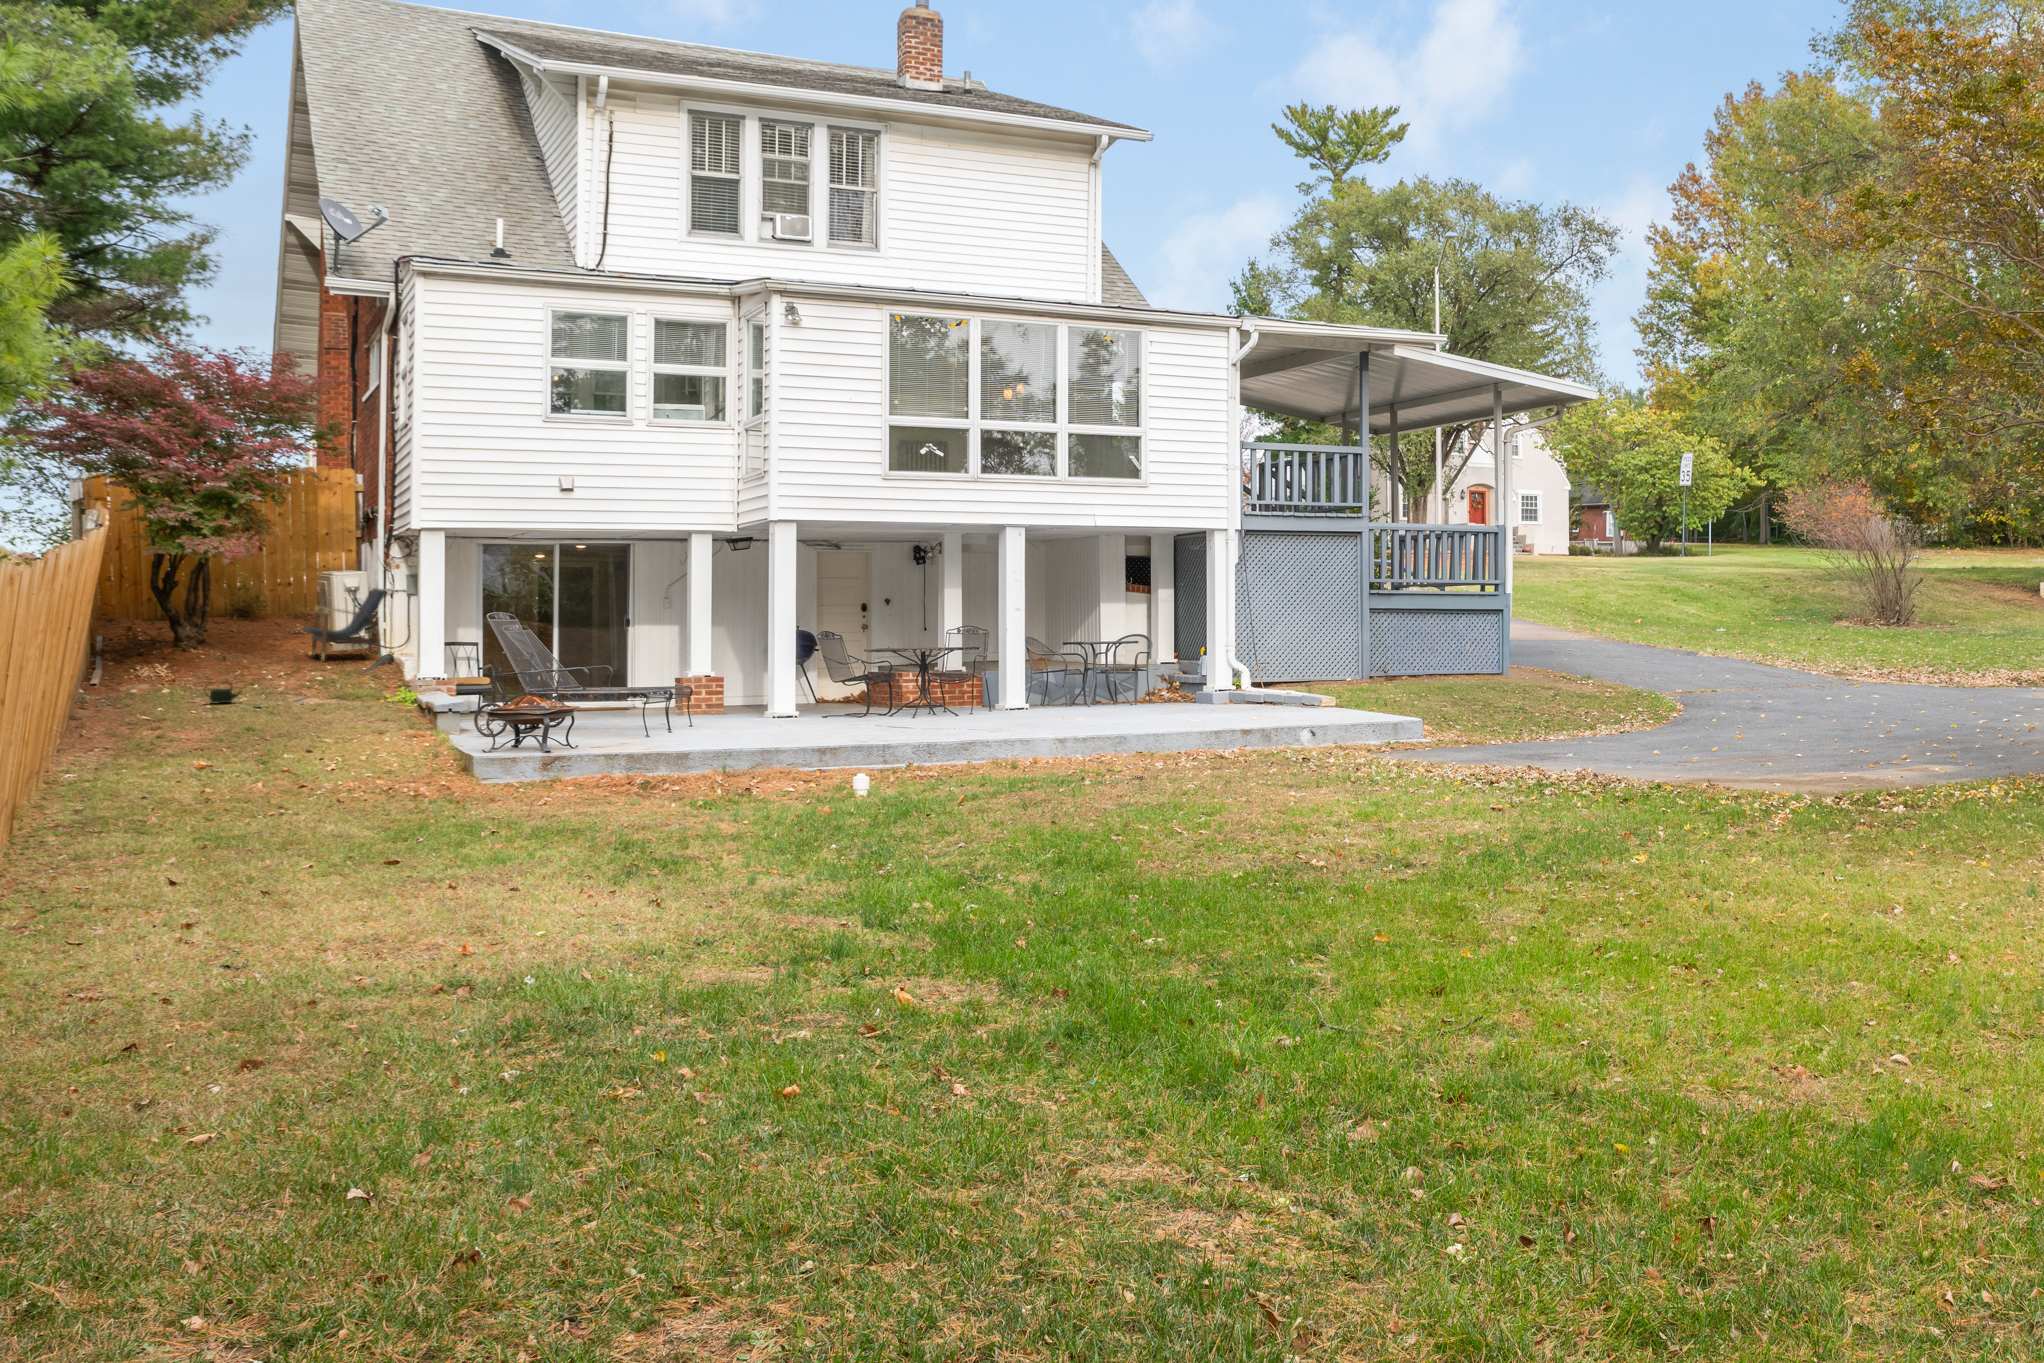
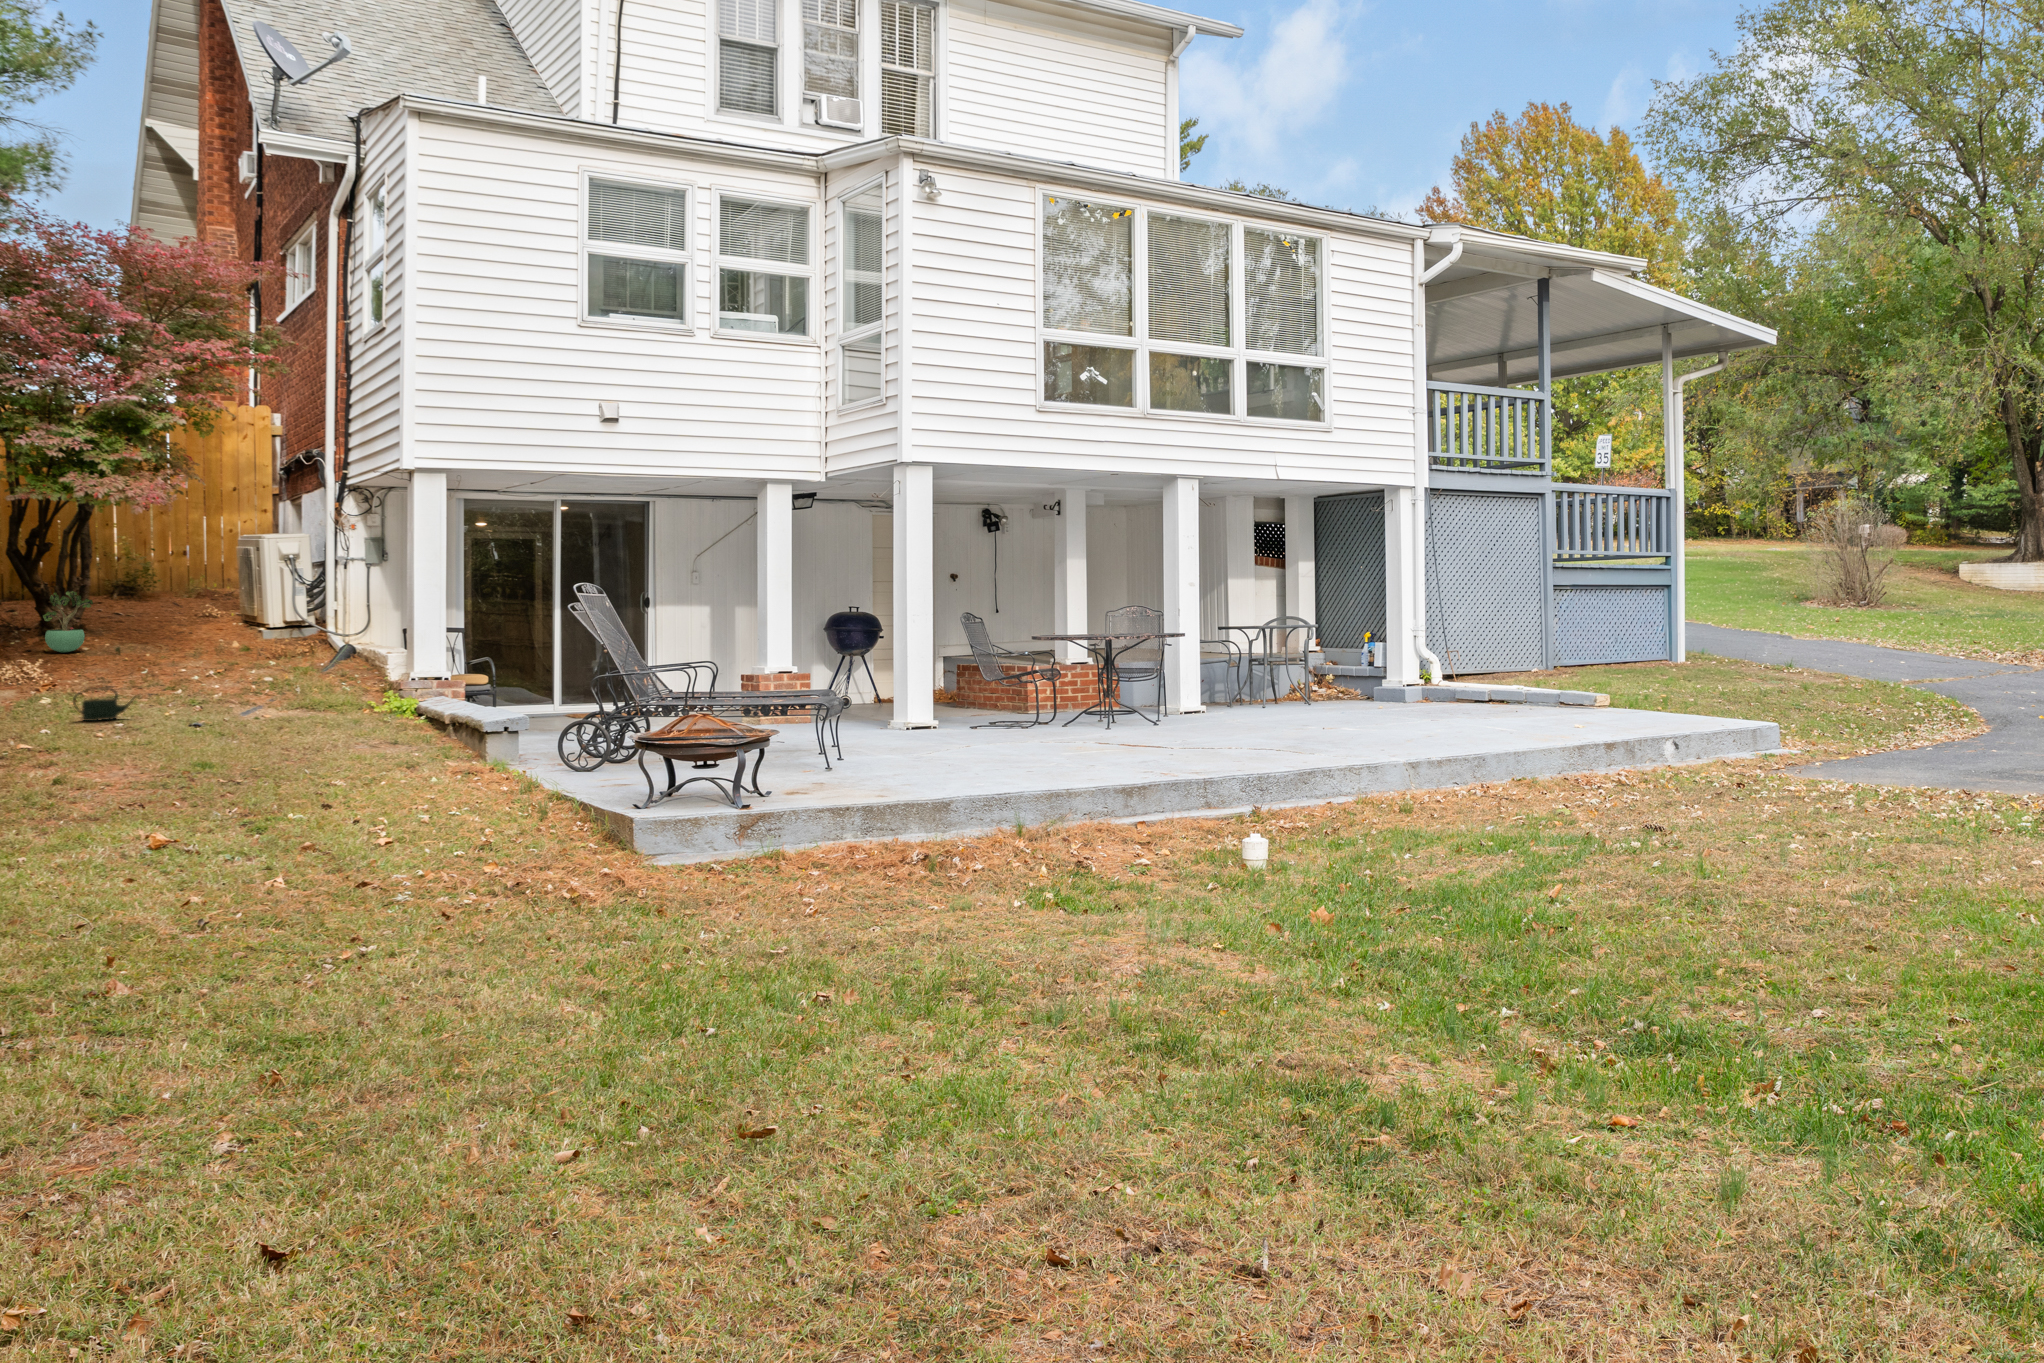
lounge chair: present [302,588,386,660] -> none [219,556,339,653]
potted plant: none [180,614,214,659] -> present [43,591,93,653]

